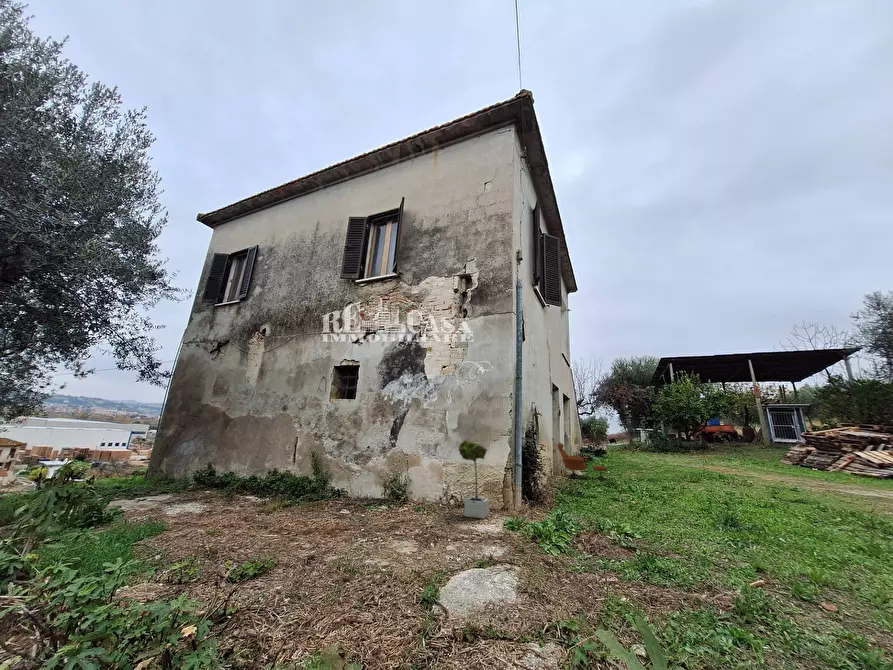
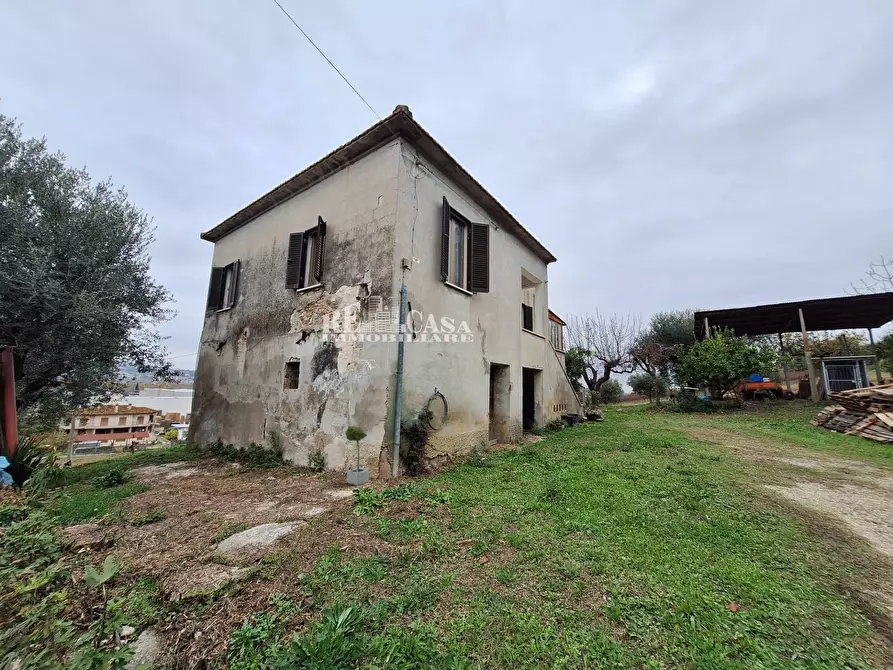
lounge chair: present [558,443,607,481] -> none [494,415,537,449]

